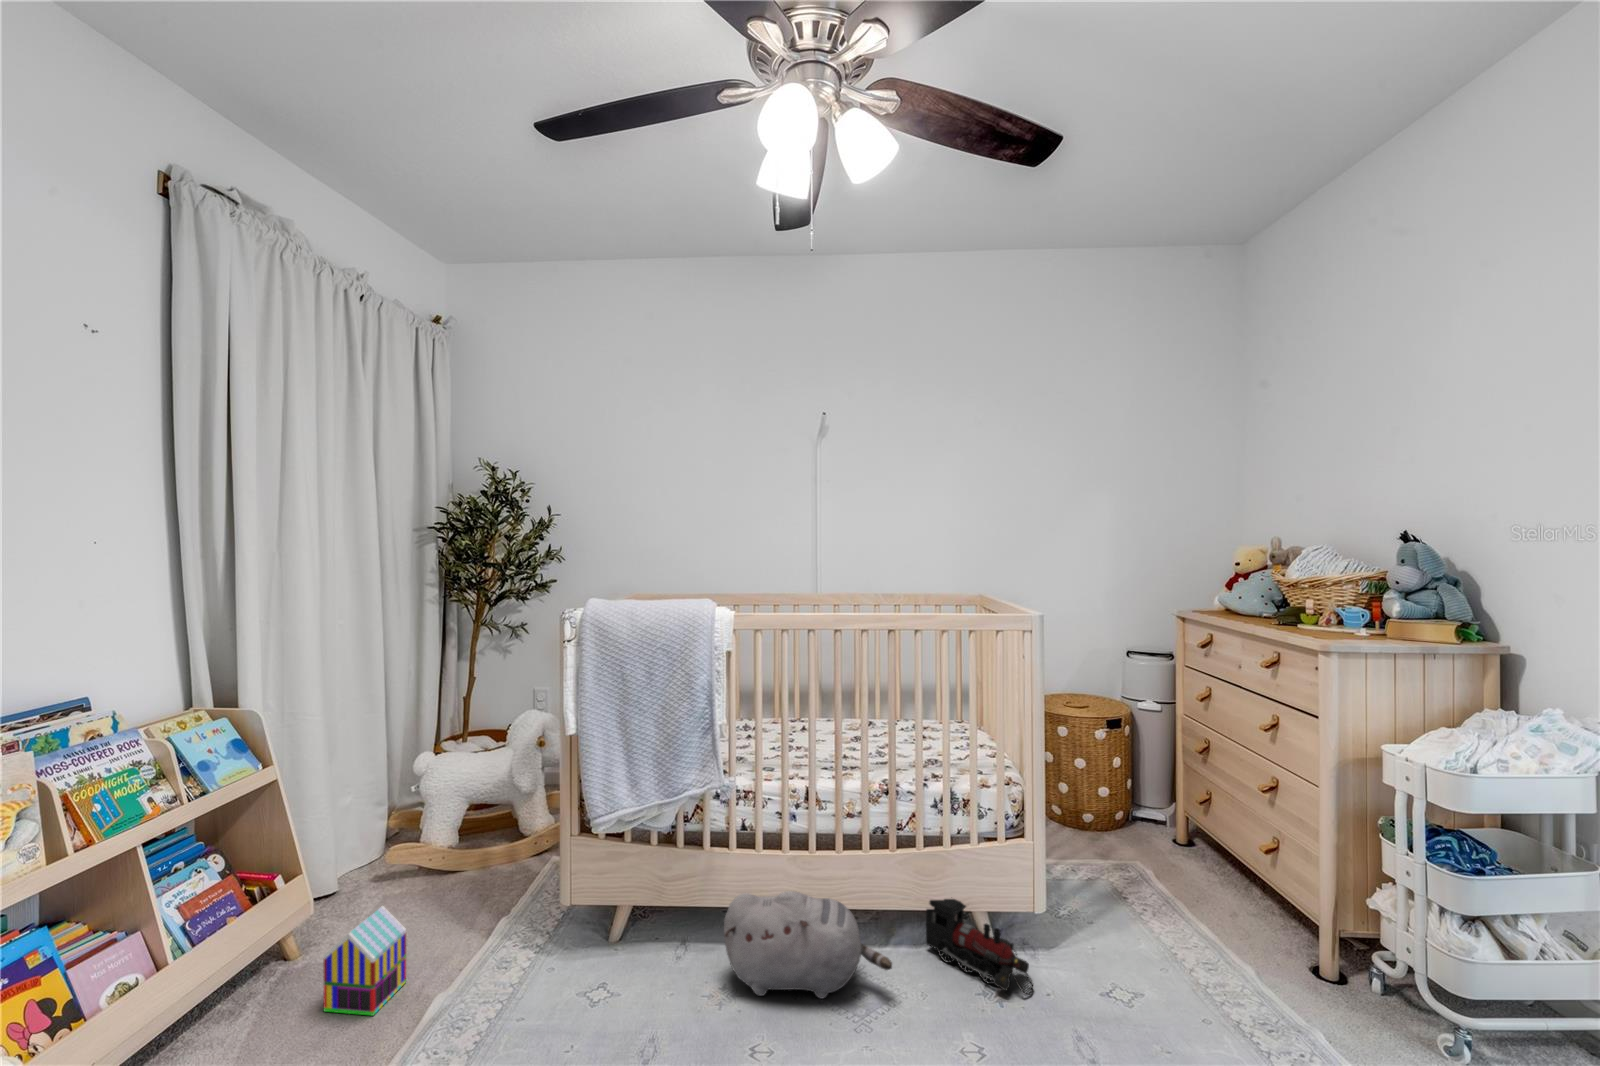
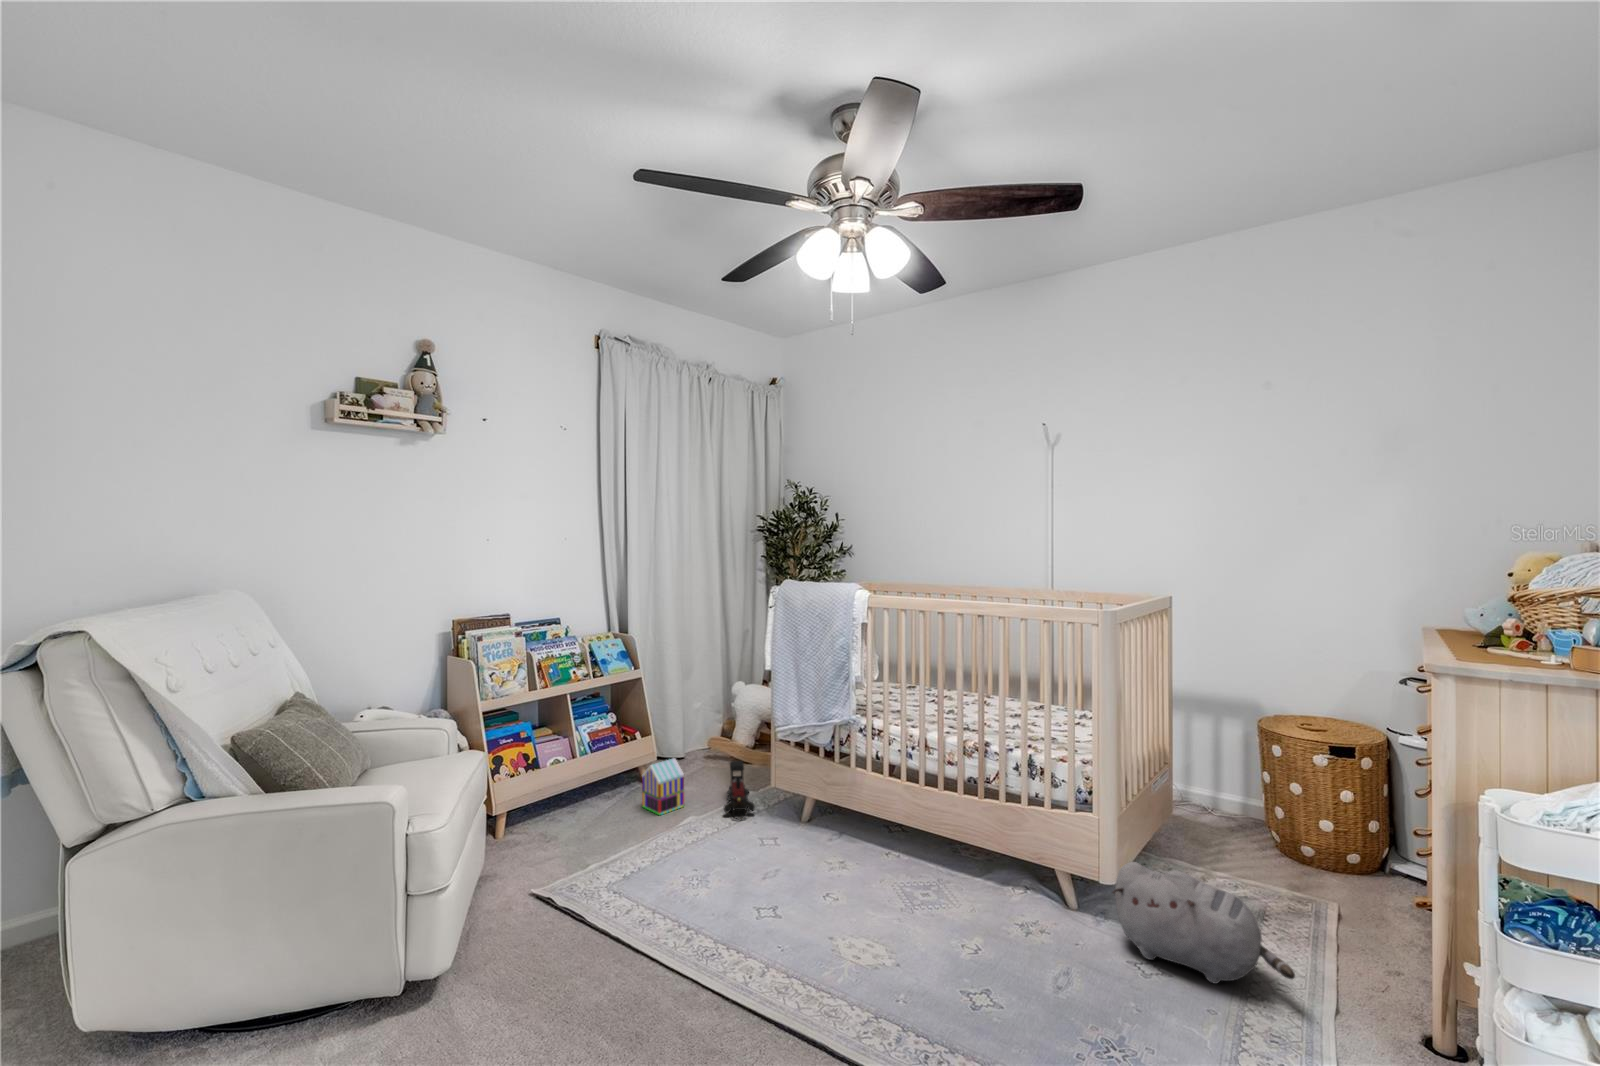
plush toy: present [724,891,892,999] -> present [1112,862,1295,984]
toy train: present [926,899,1033,995] -> present [724,761,755,819]

